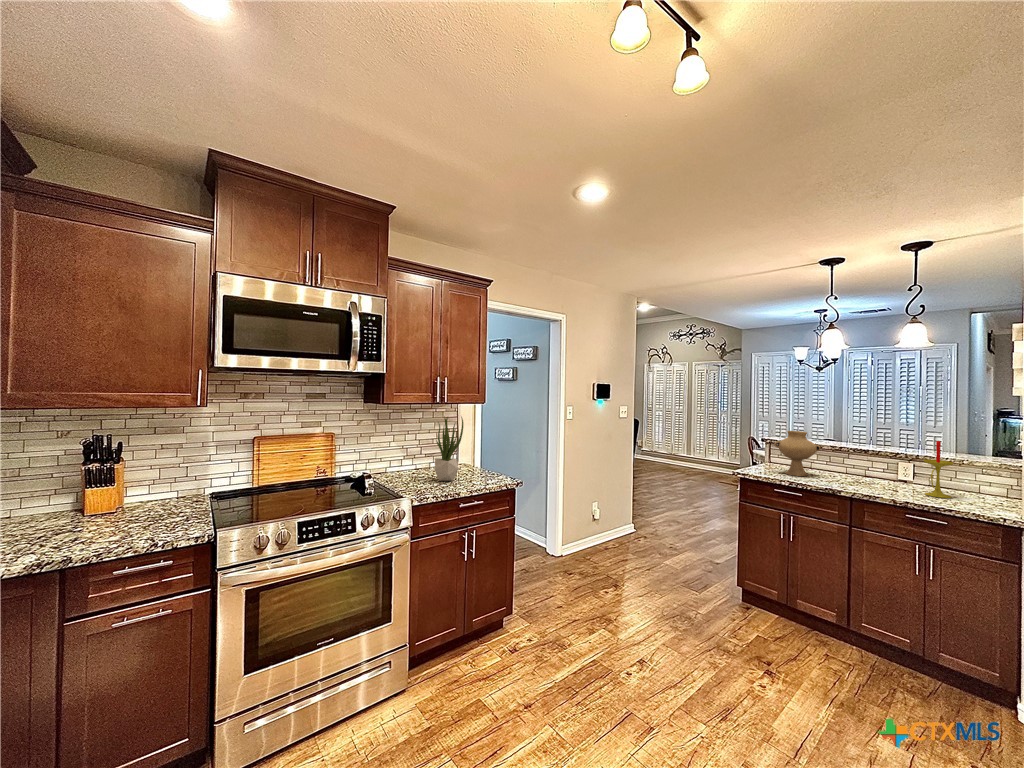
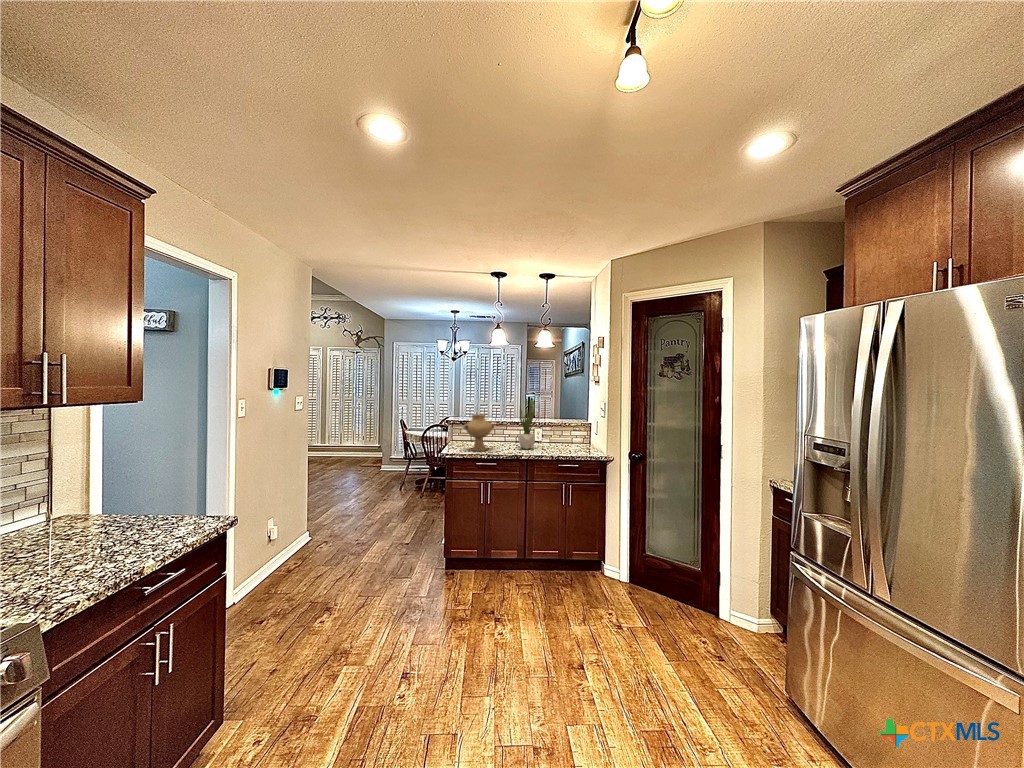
potted plant: present [435,417,463,481] -> present [518,403,536,449]
candle: present [924,441,953,498] -> none [556,411,570,450]

